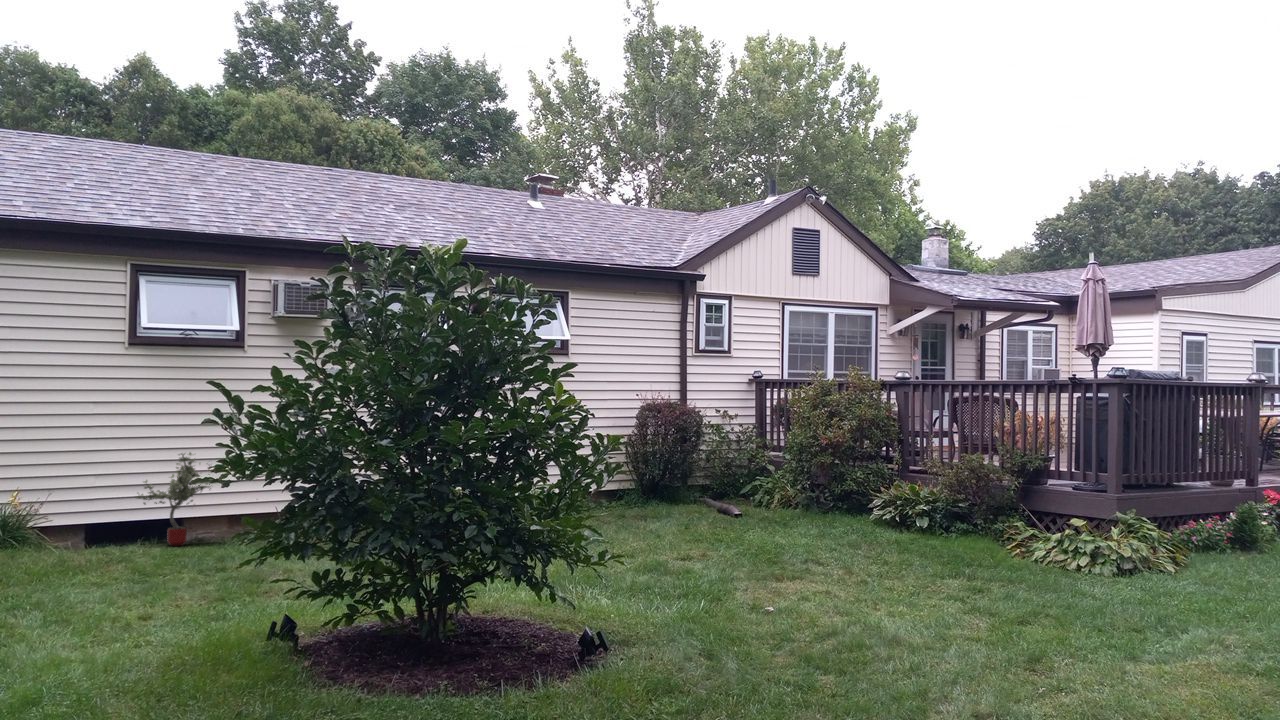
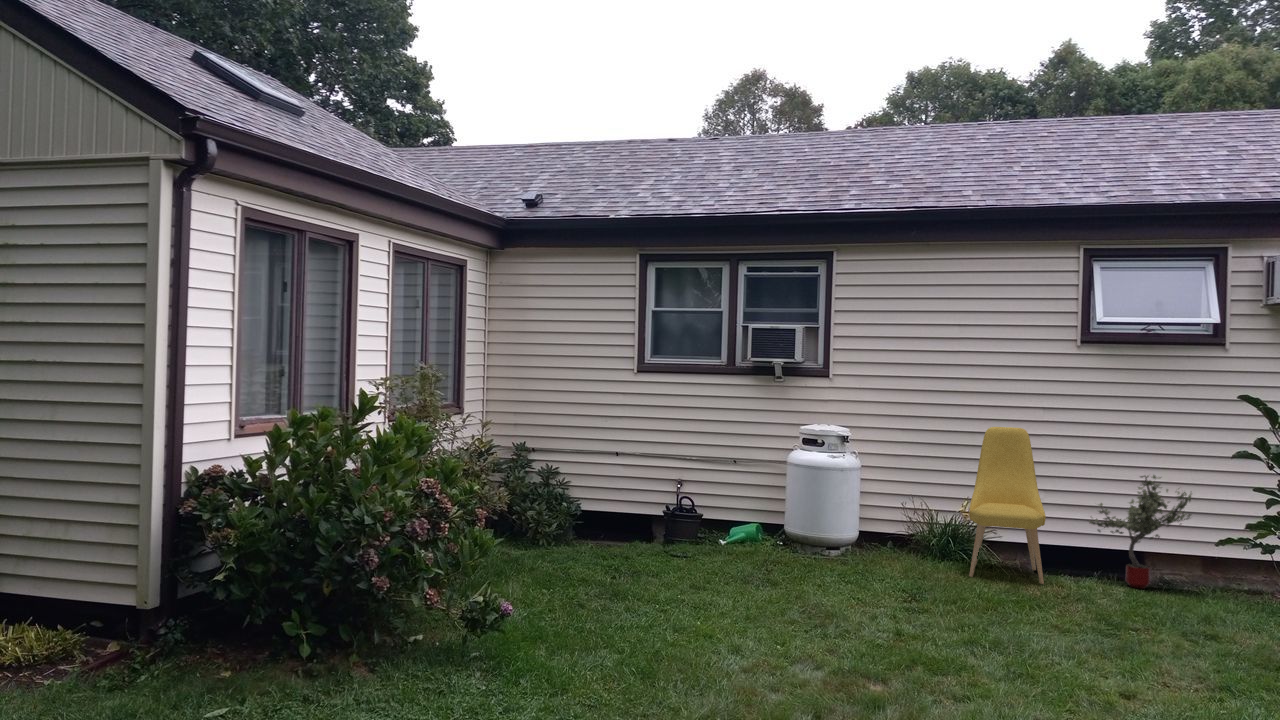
chair: none [19,421,95,562] -> present [969,427,1046,584]

